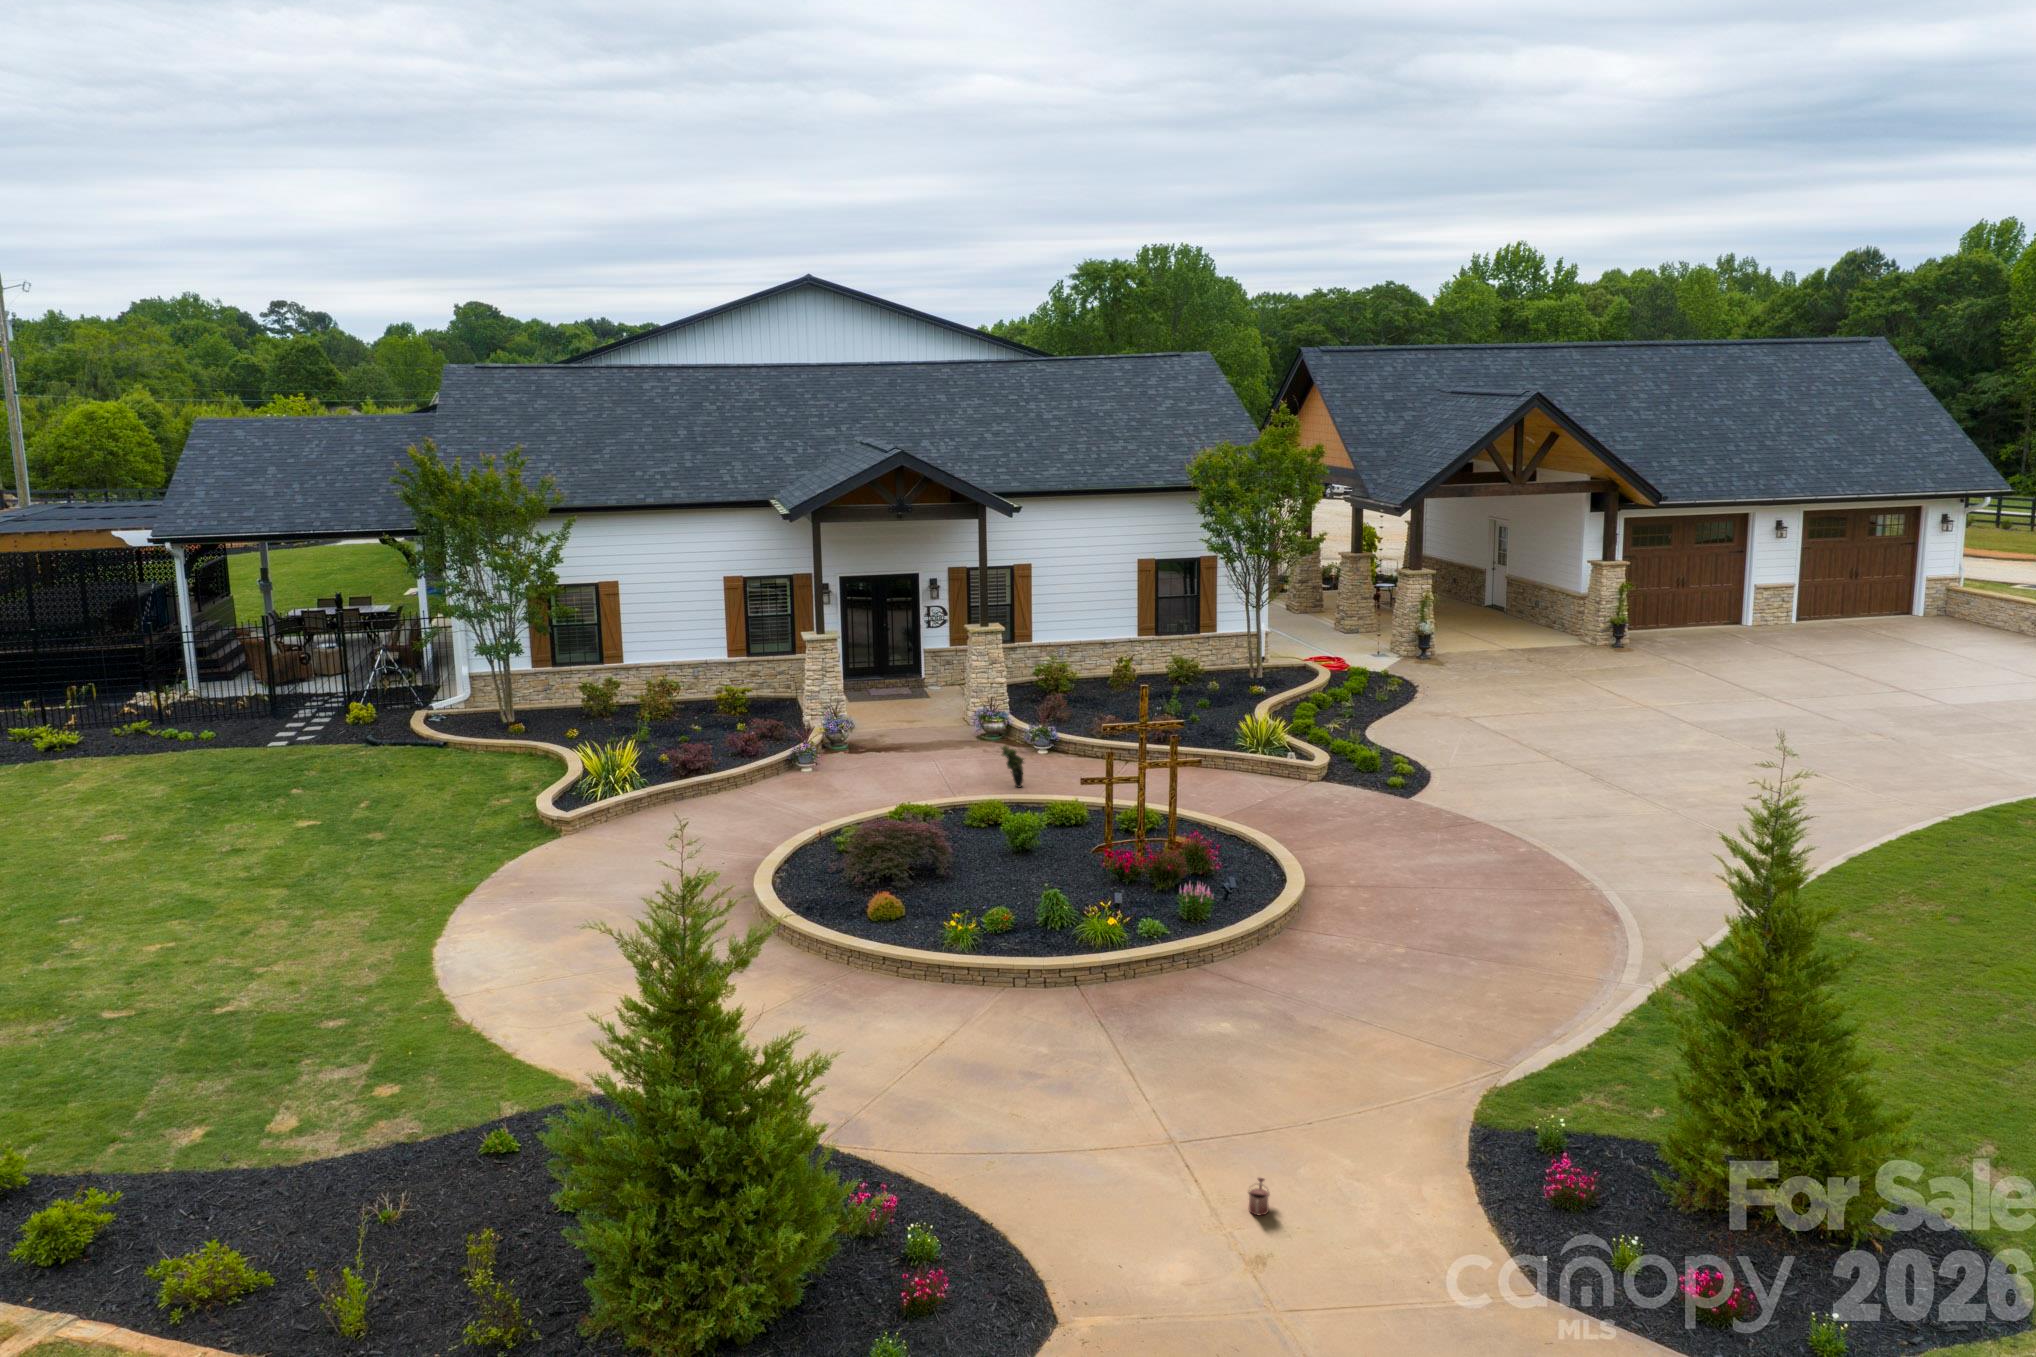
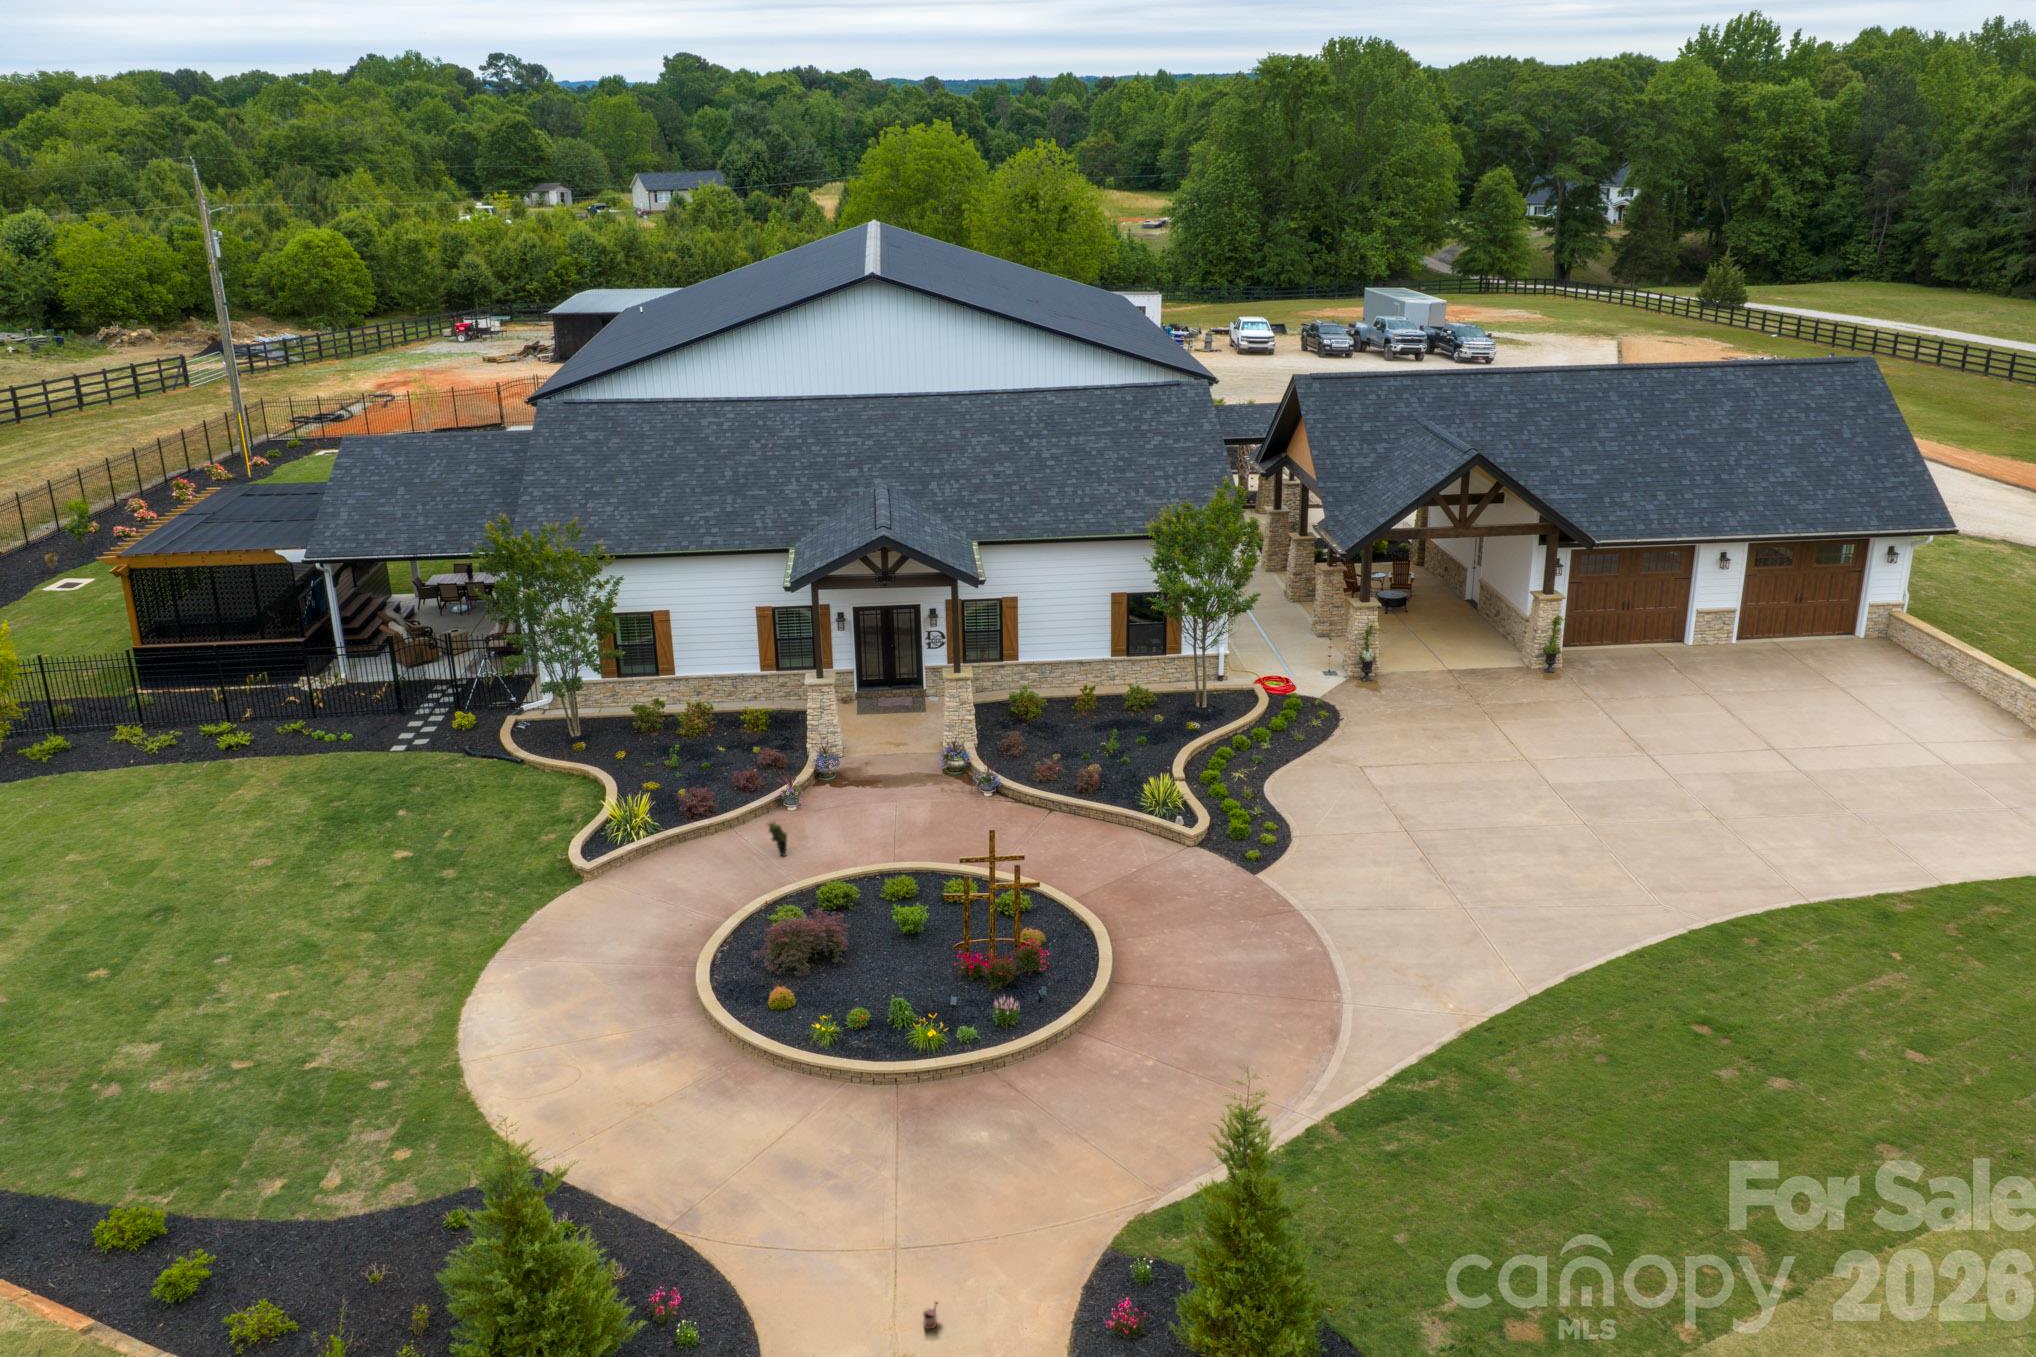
potted plant: present [1001,745,1024,787] -> present [768,822,787,856]

